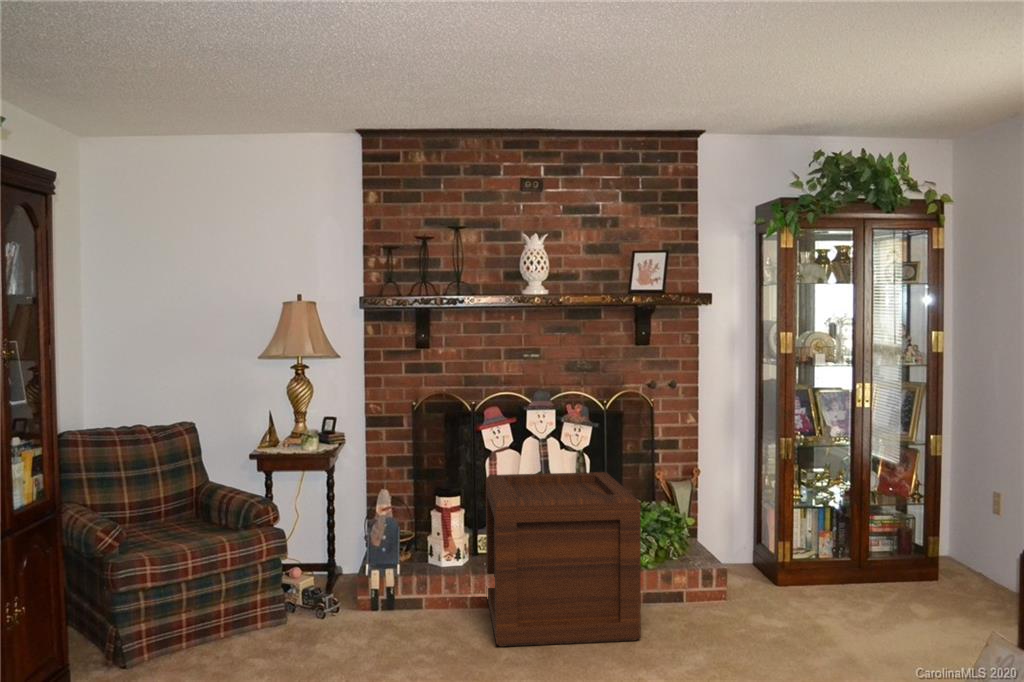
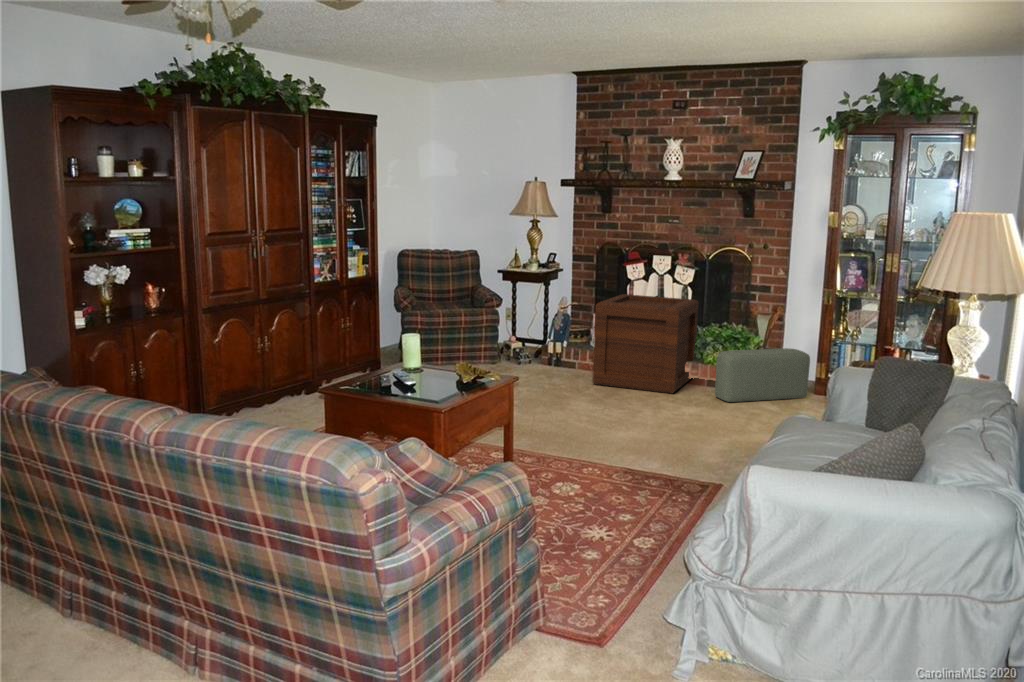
pouf: none [698,531,797,641] -> present [715,348,810,402]

